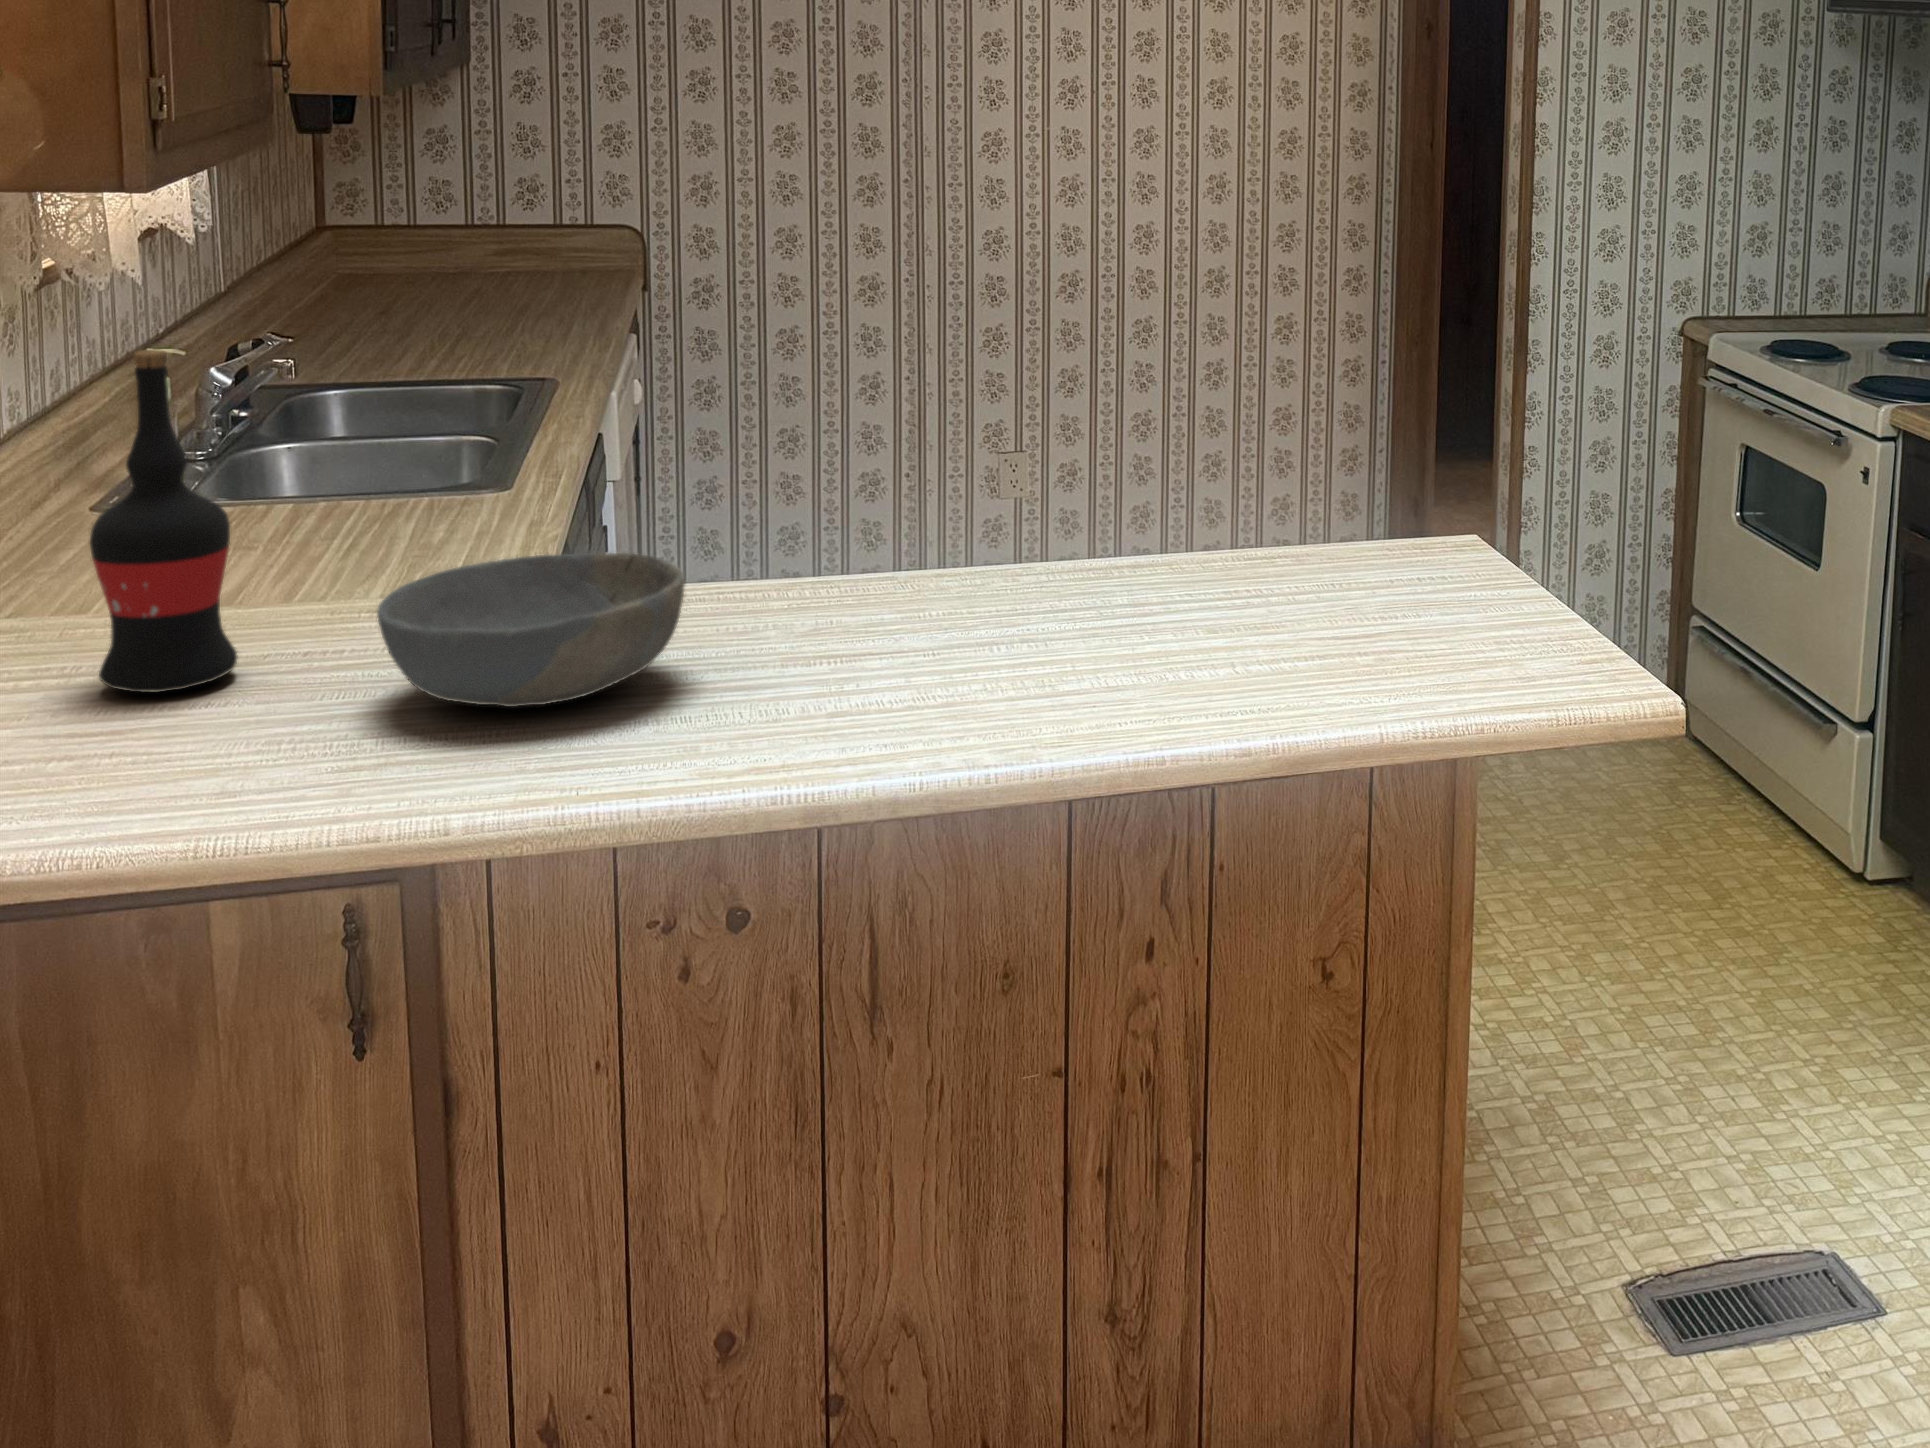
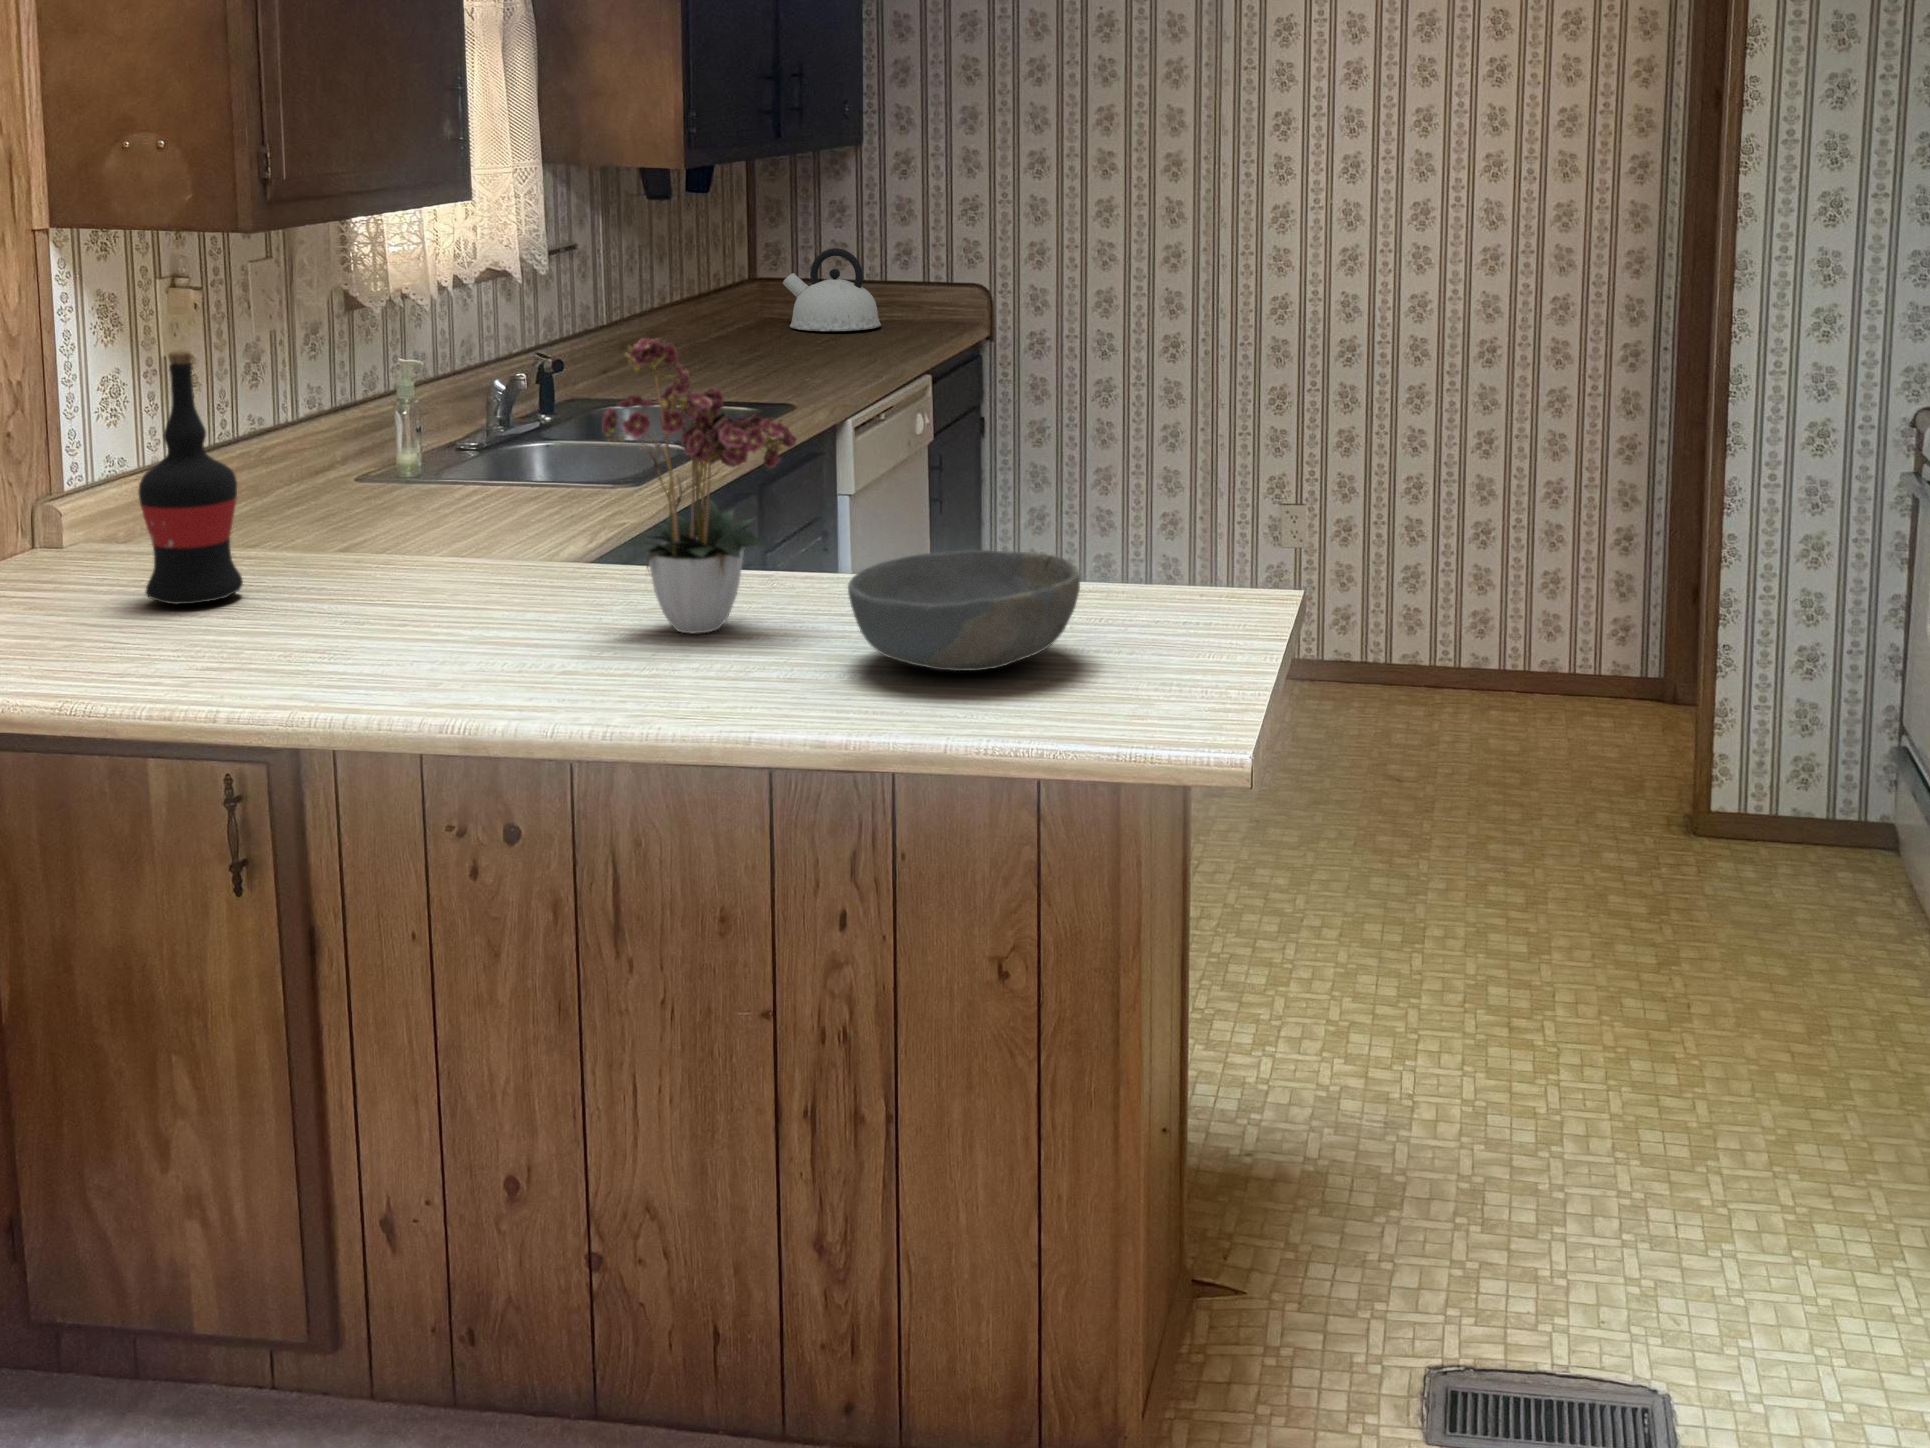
kettle: none [387,188,520,288] -> present [783,248,881,331]
flower arrangement: none [811,287,1053,649] -> present [602,338,796,634]
bowl: present [377,553,685,707] -> present [848,550,1080,671]

